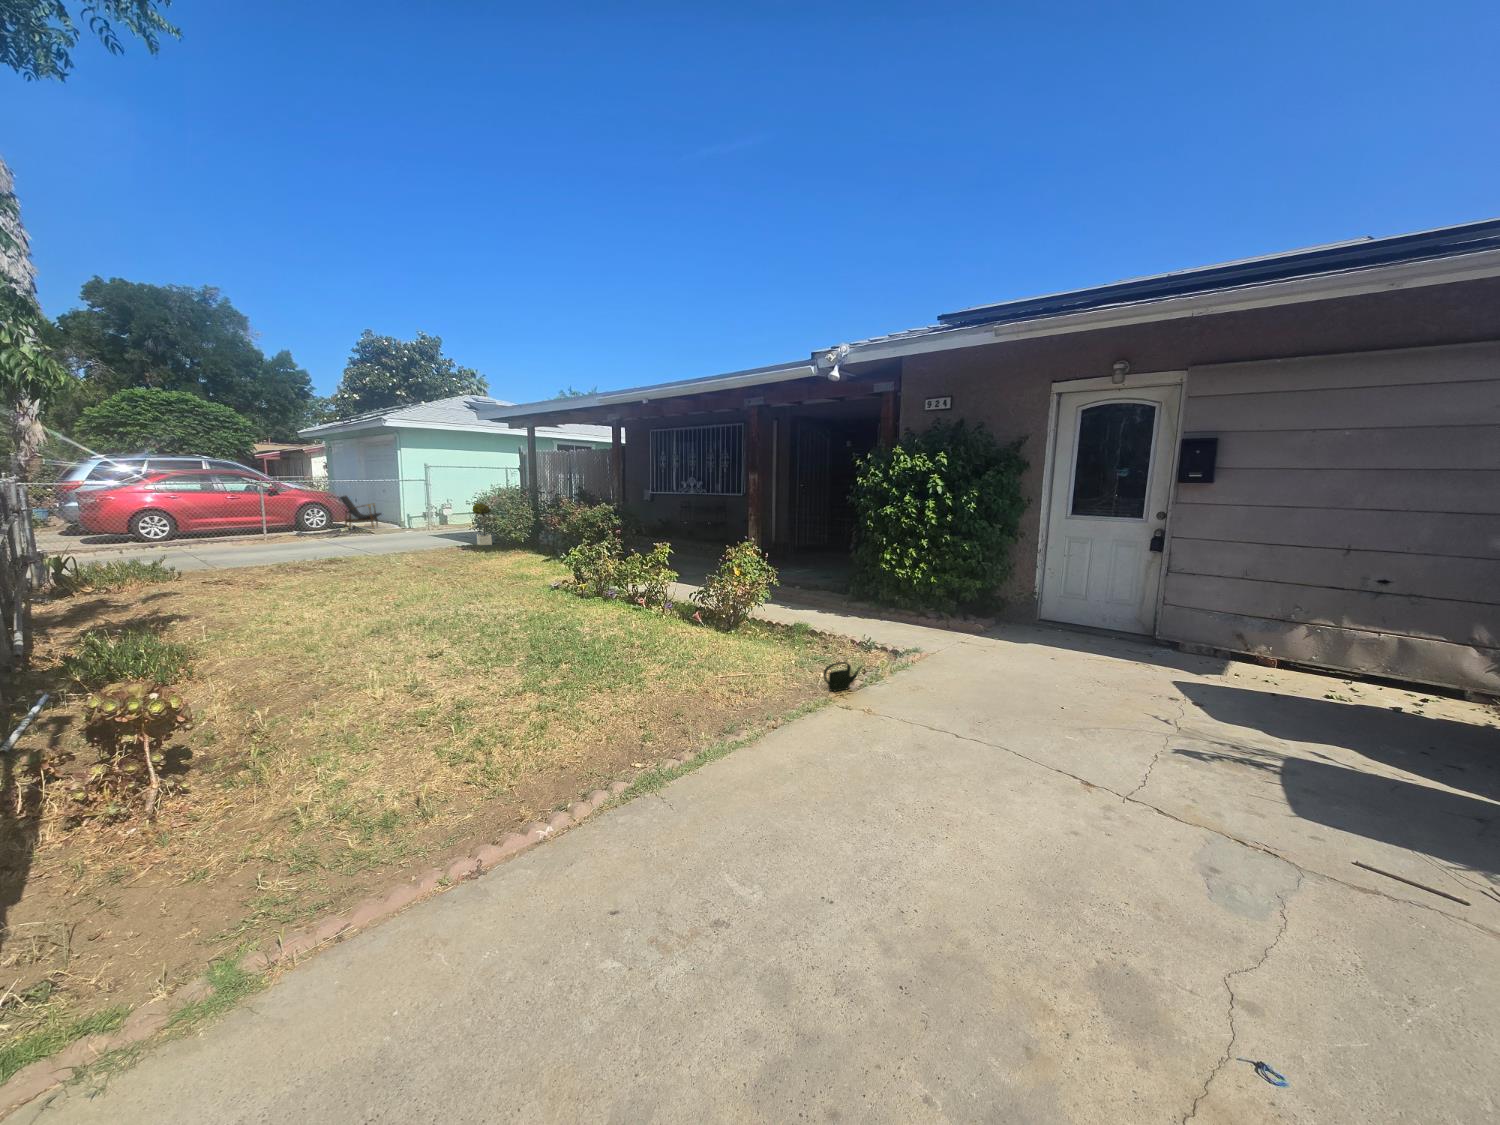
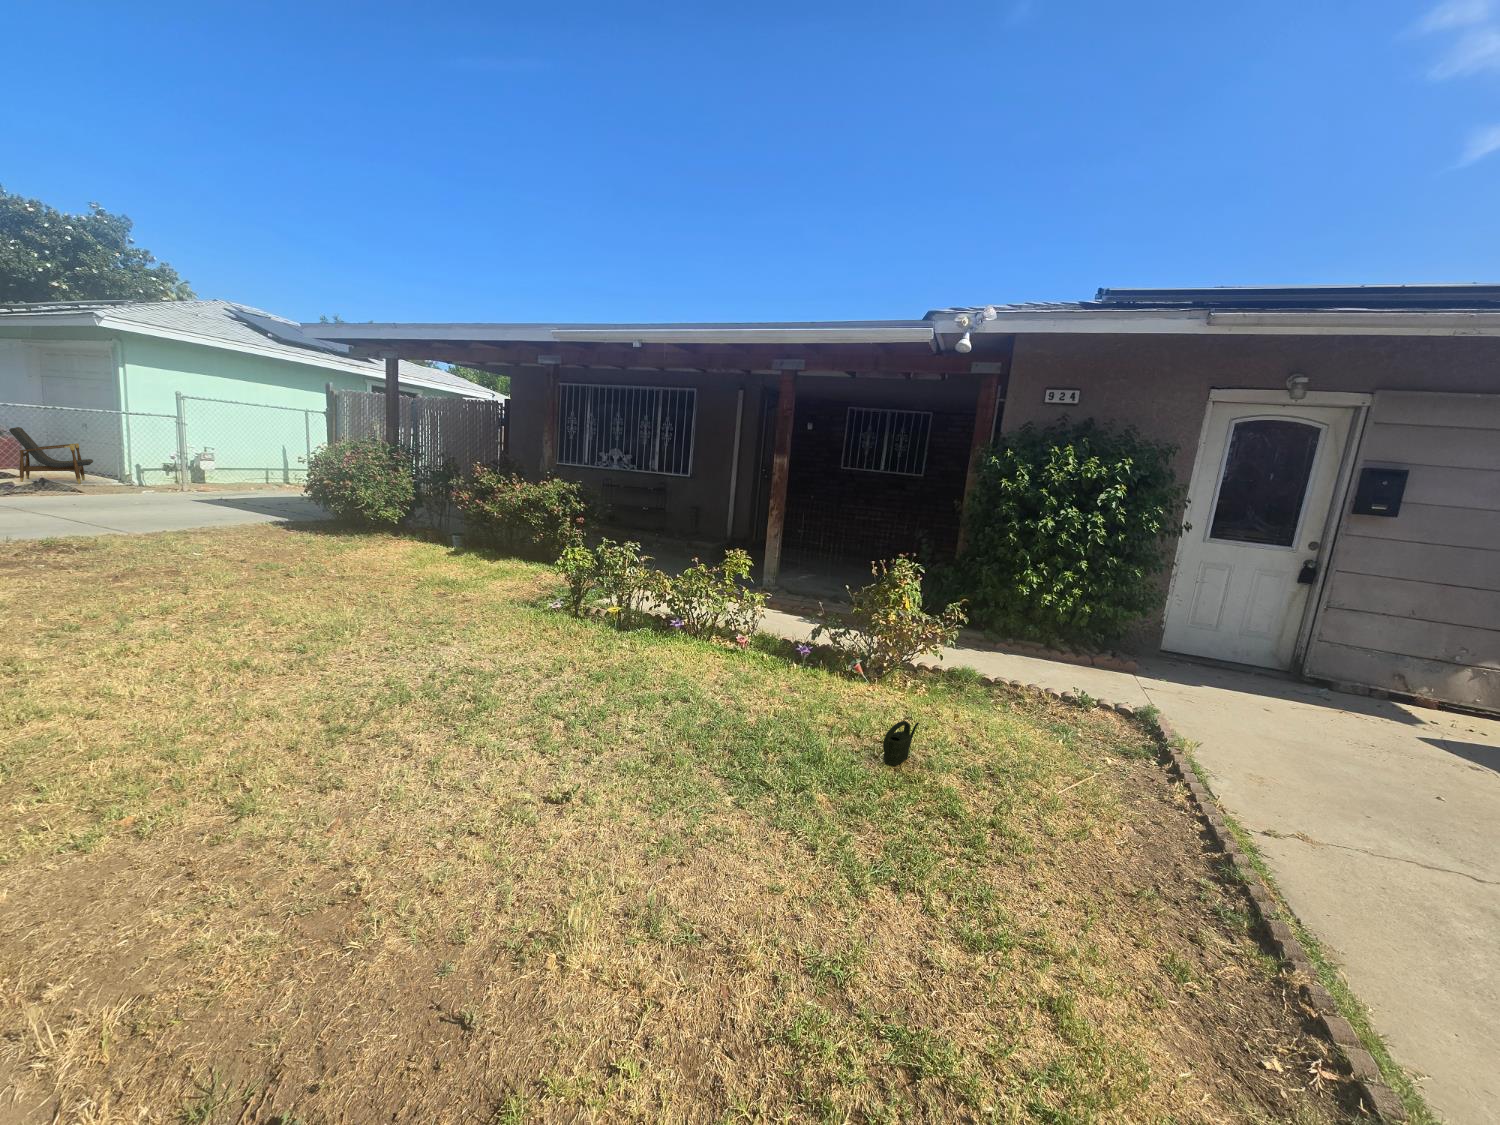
potted tree: present [473,503,492,545] -> none [303,459,335,523]
watering can: present [823,662,862,691] -> present [883,721,919,765]

